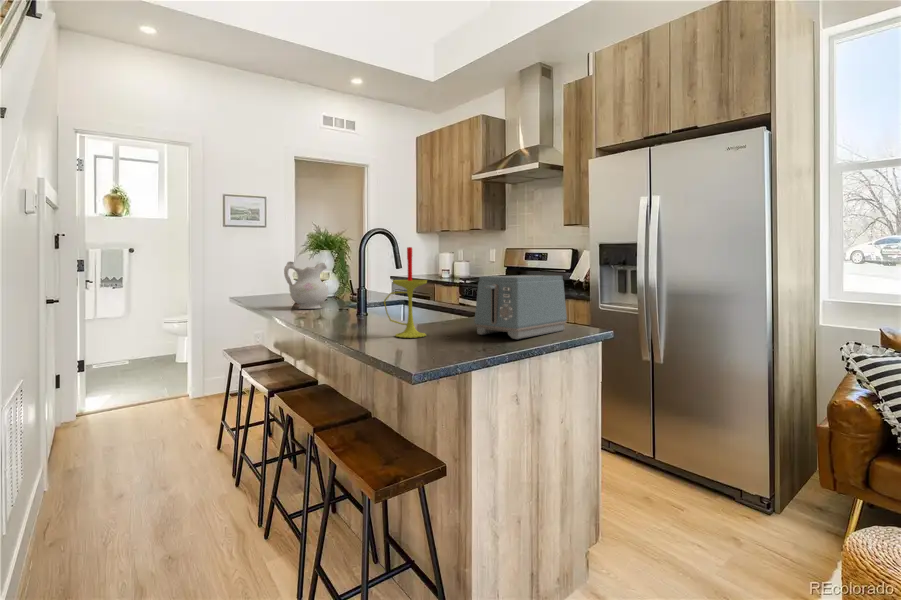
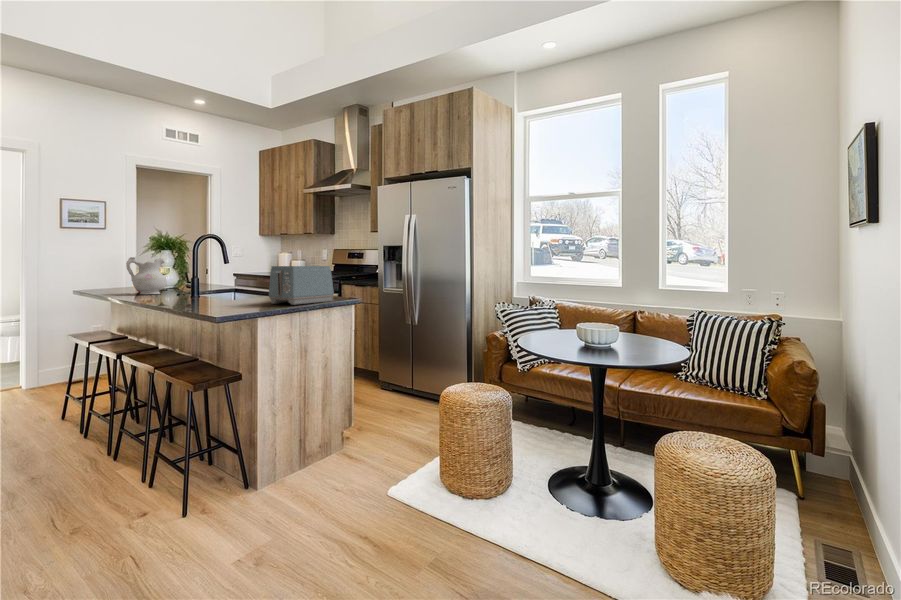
candle: present [384,247,427,338] -> none [203,245,235,306]

